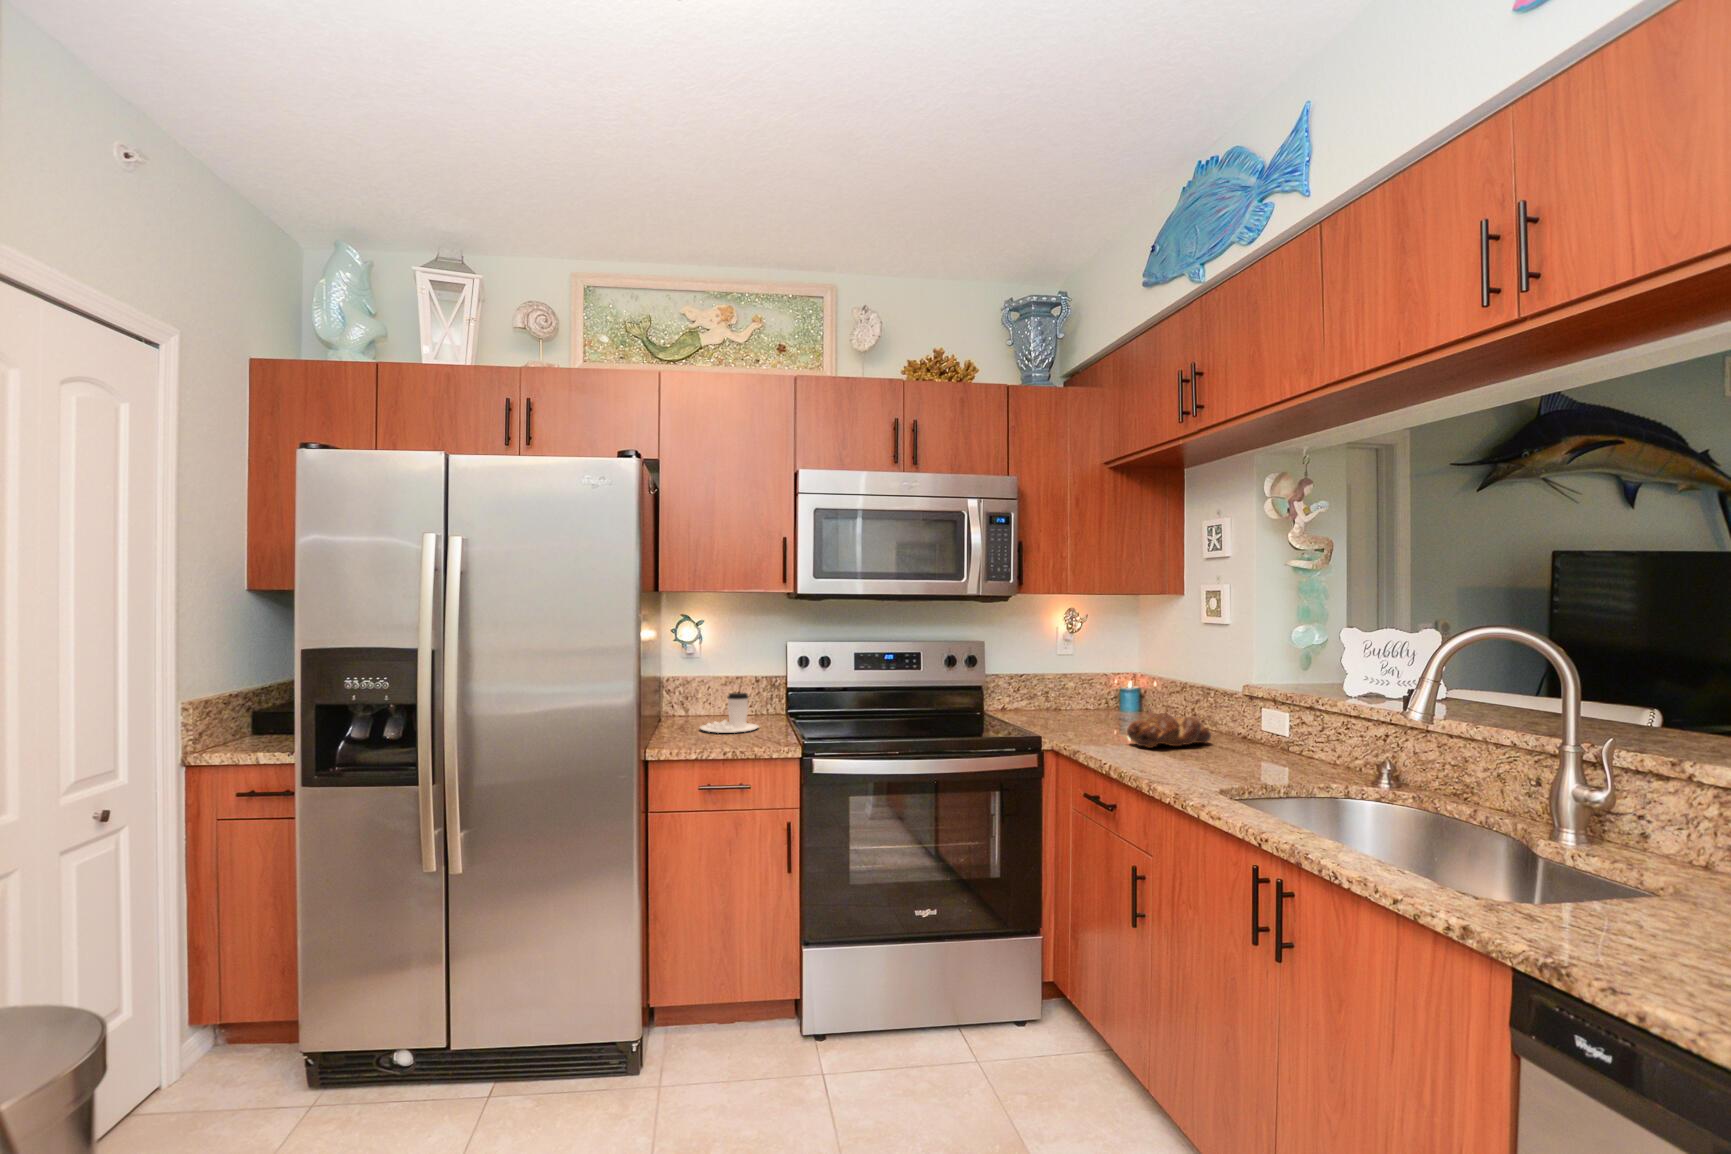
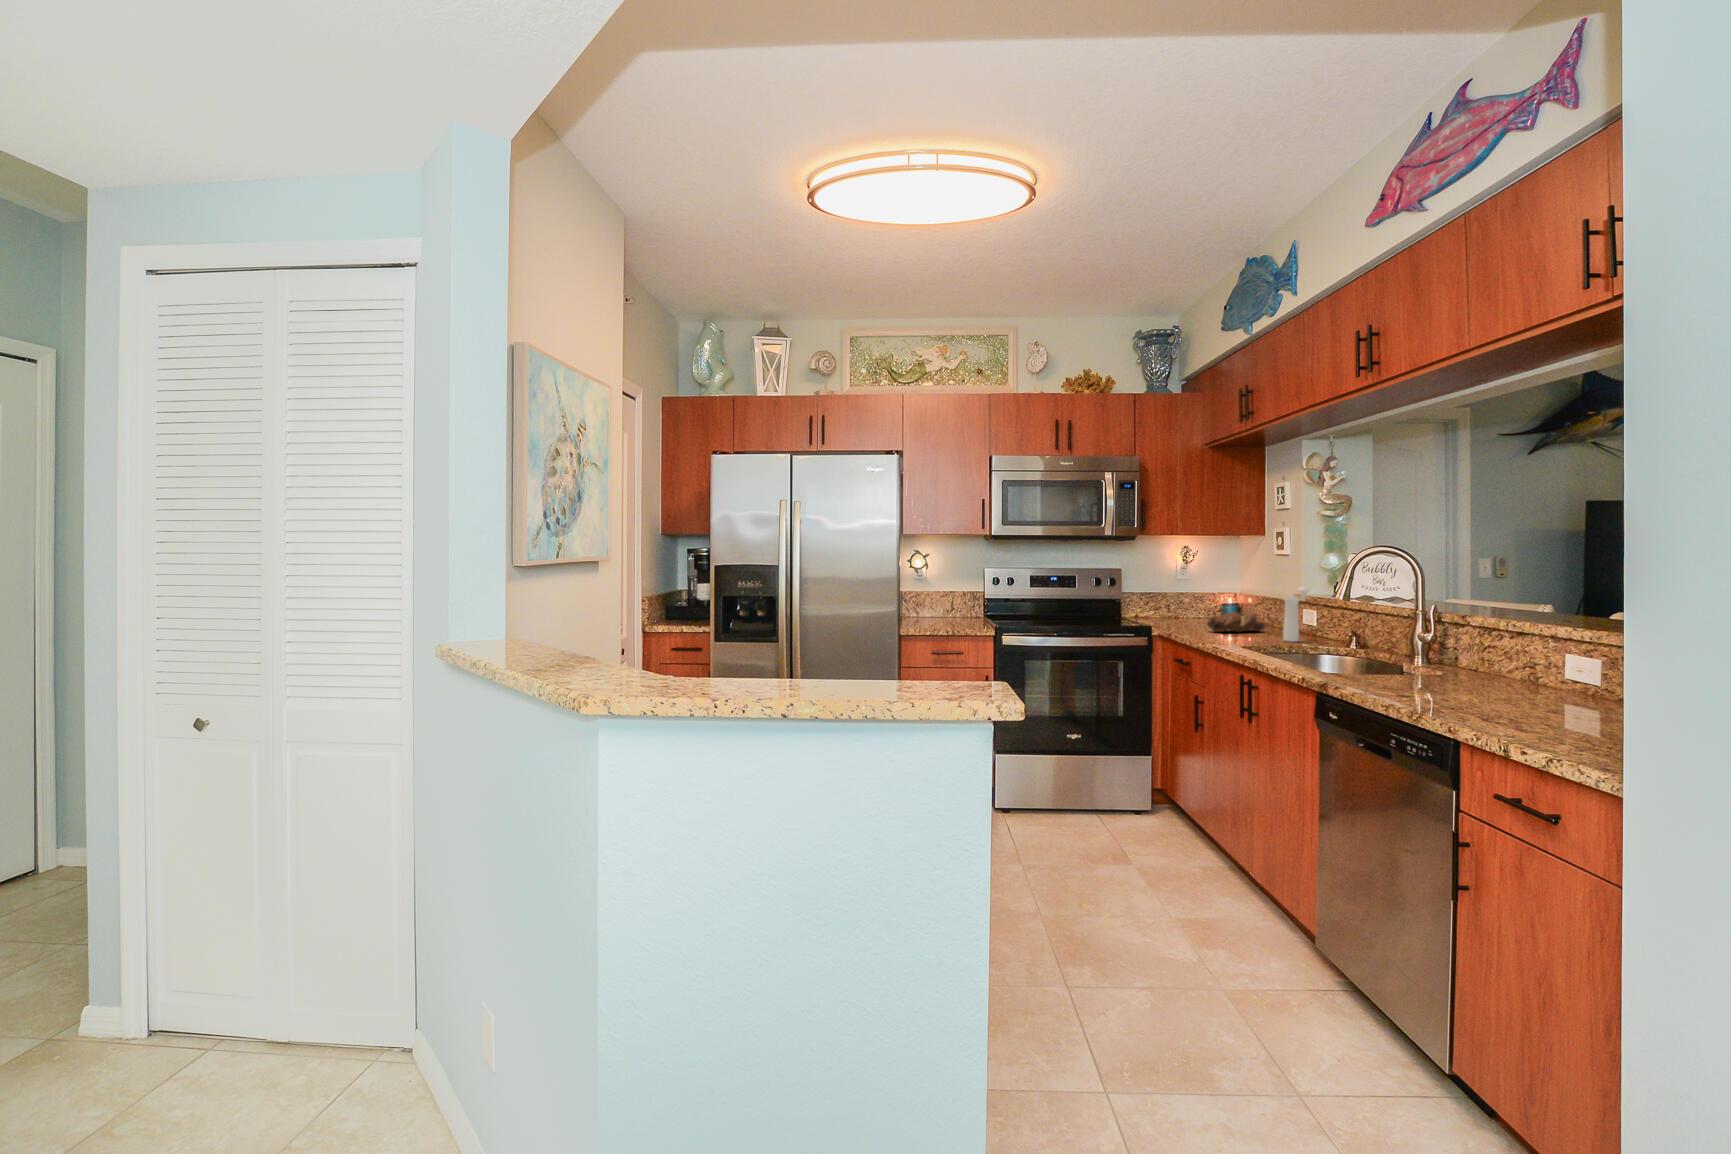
pepper mill: none [1270,683,1302,779] -> present [1283,587,1309,642]
coffee cup: present [700,692,758,733] -> none [928,601,966,625]

